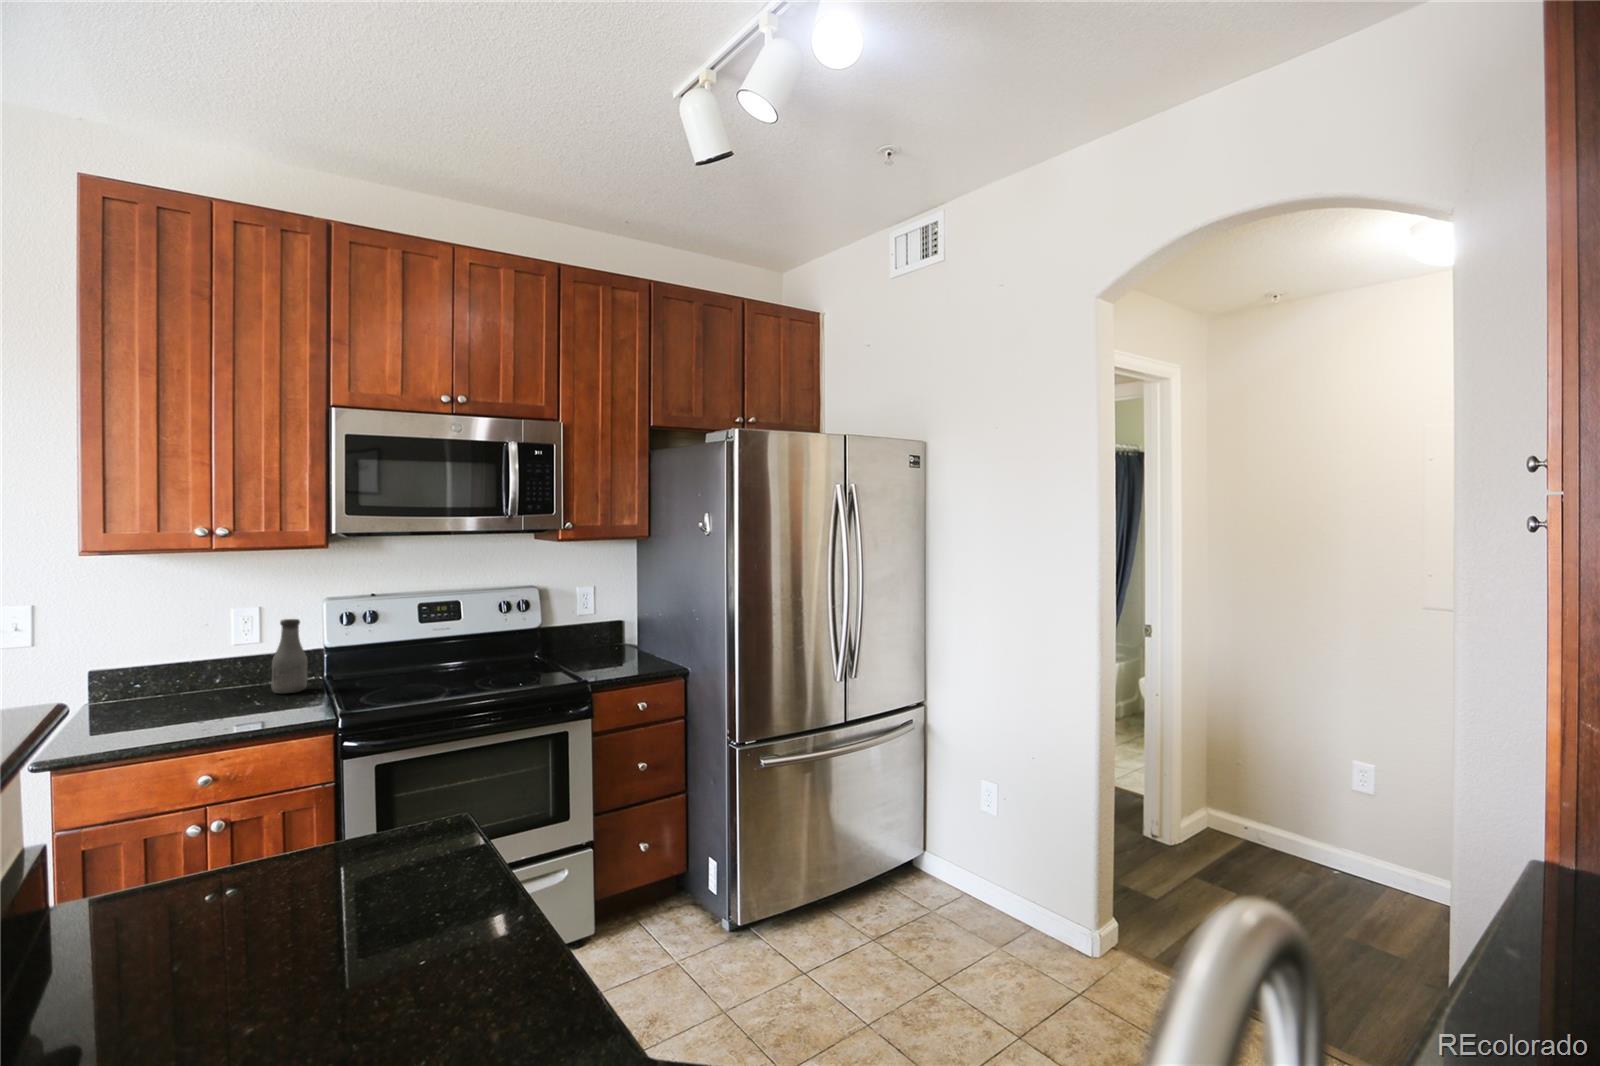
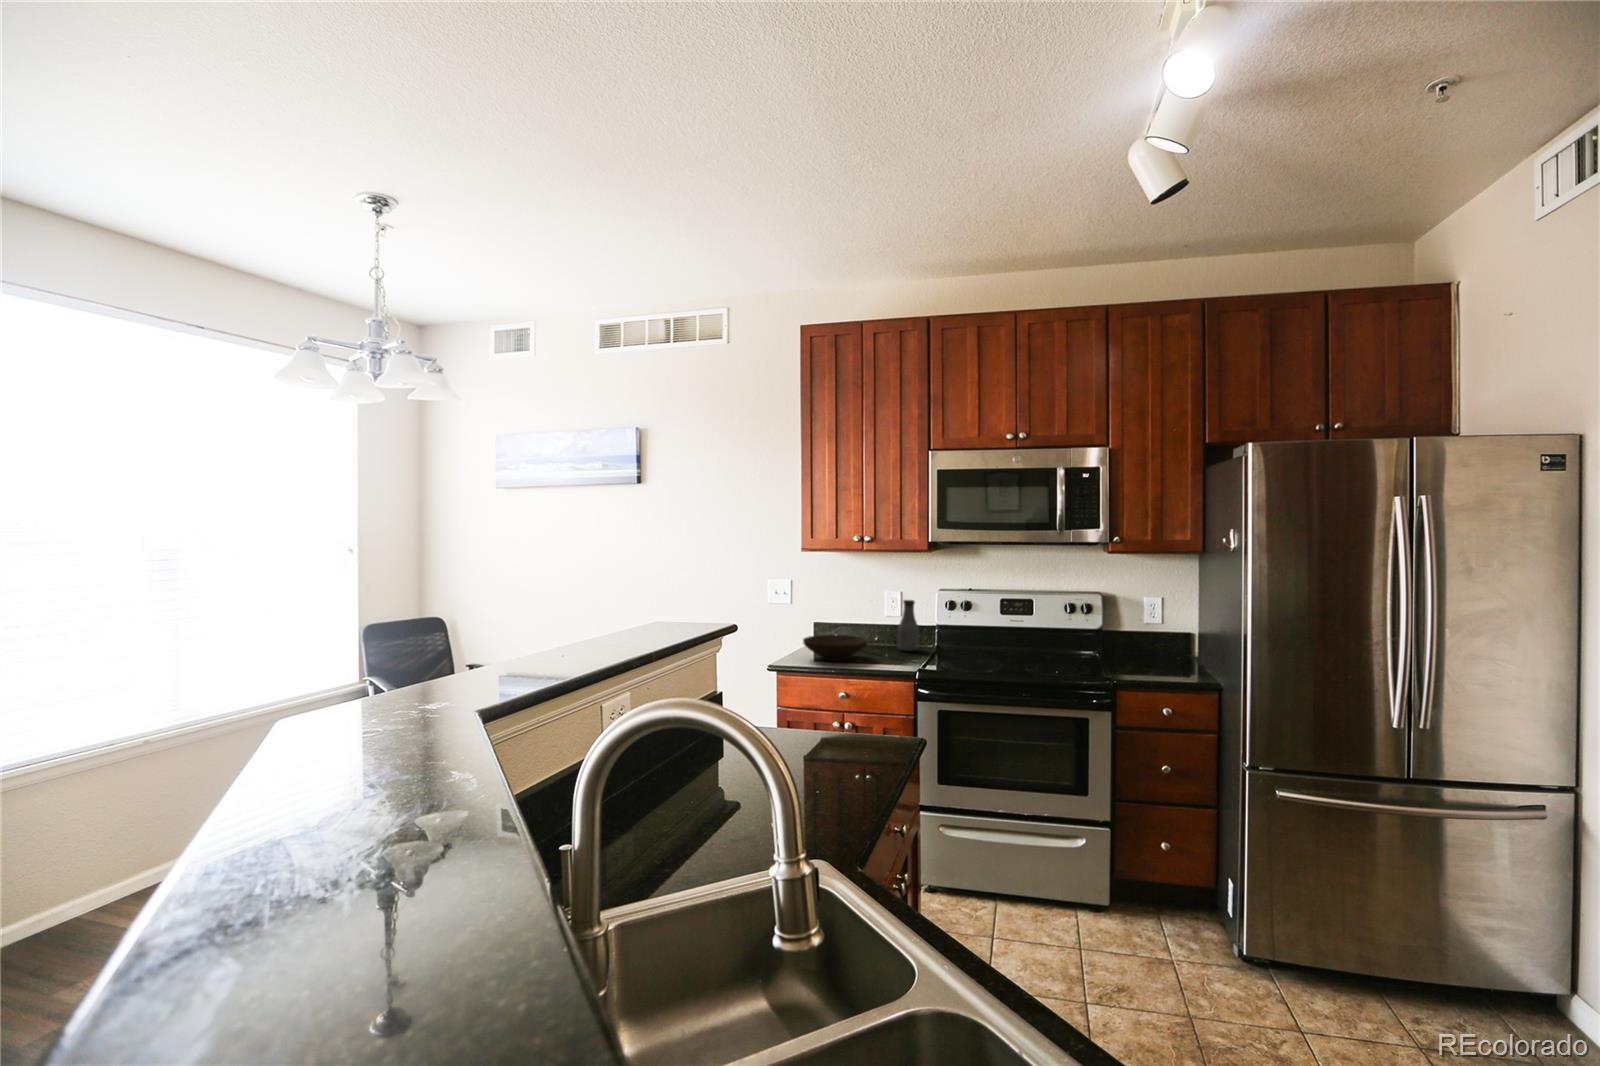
wooden bowl: none [90,685,230,732] -> present [803,635,868,661]

